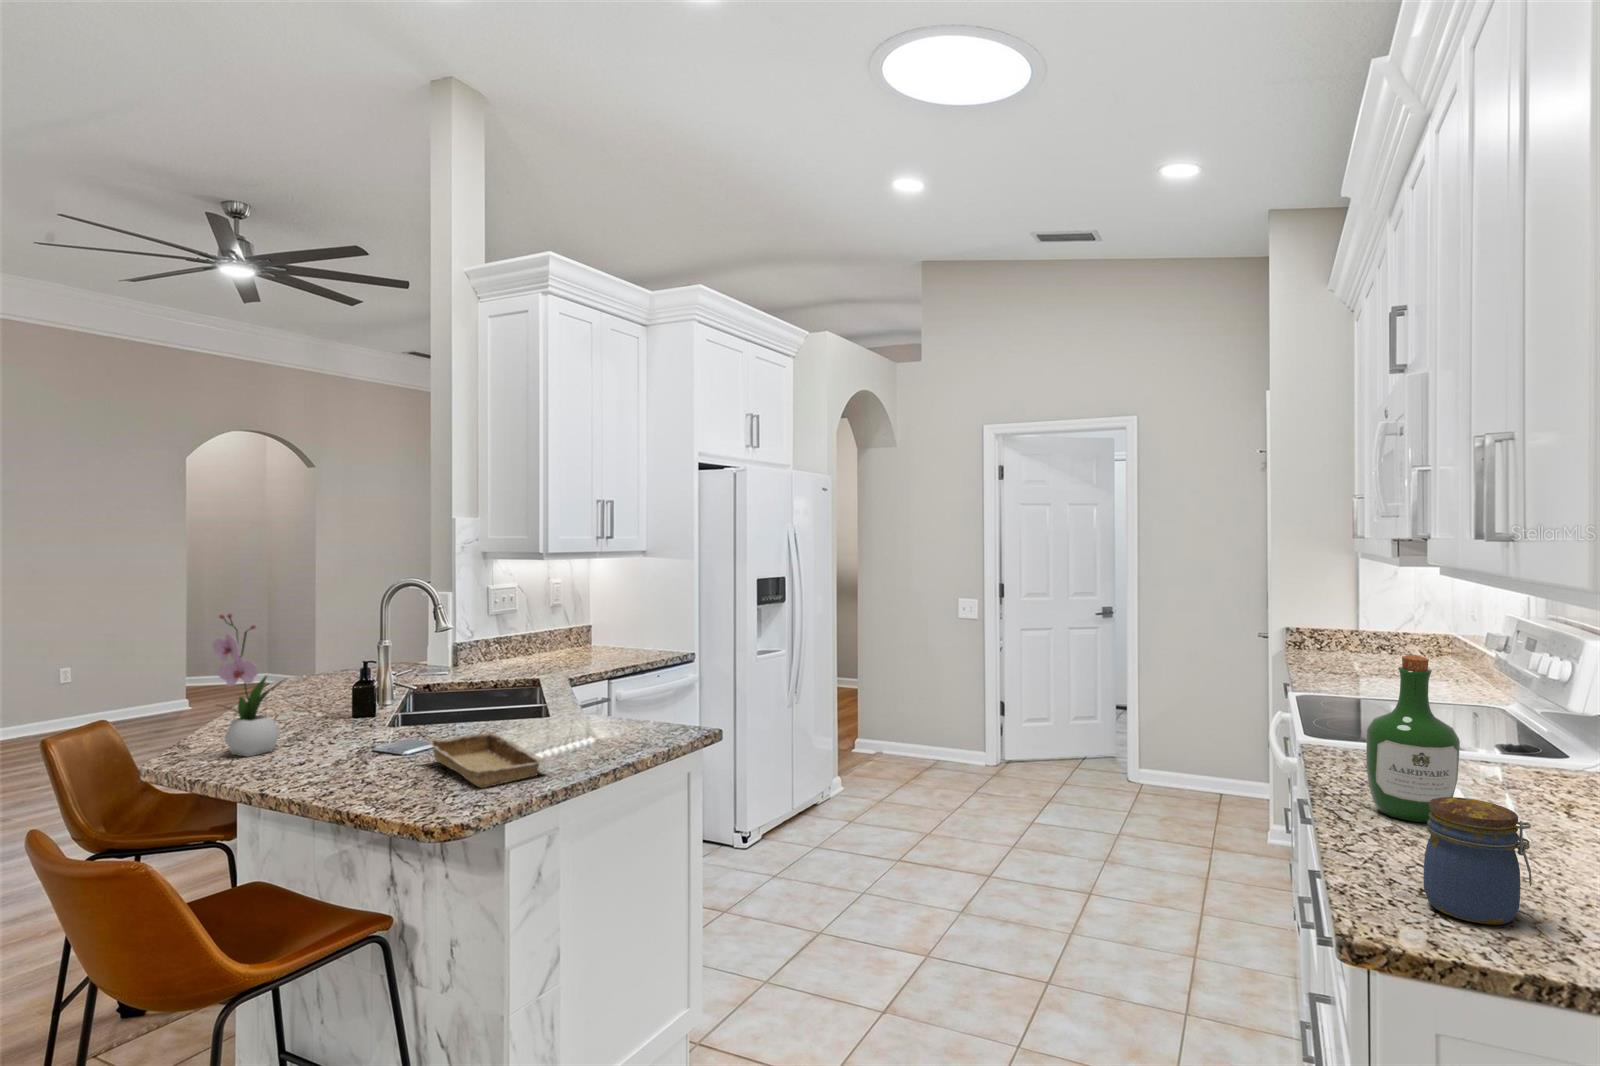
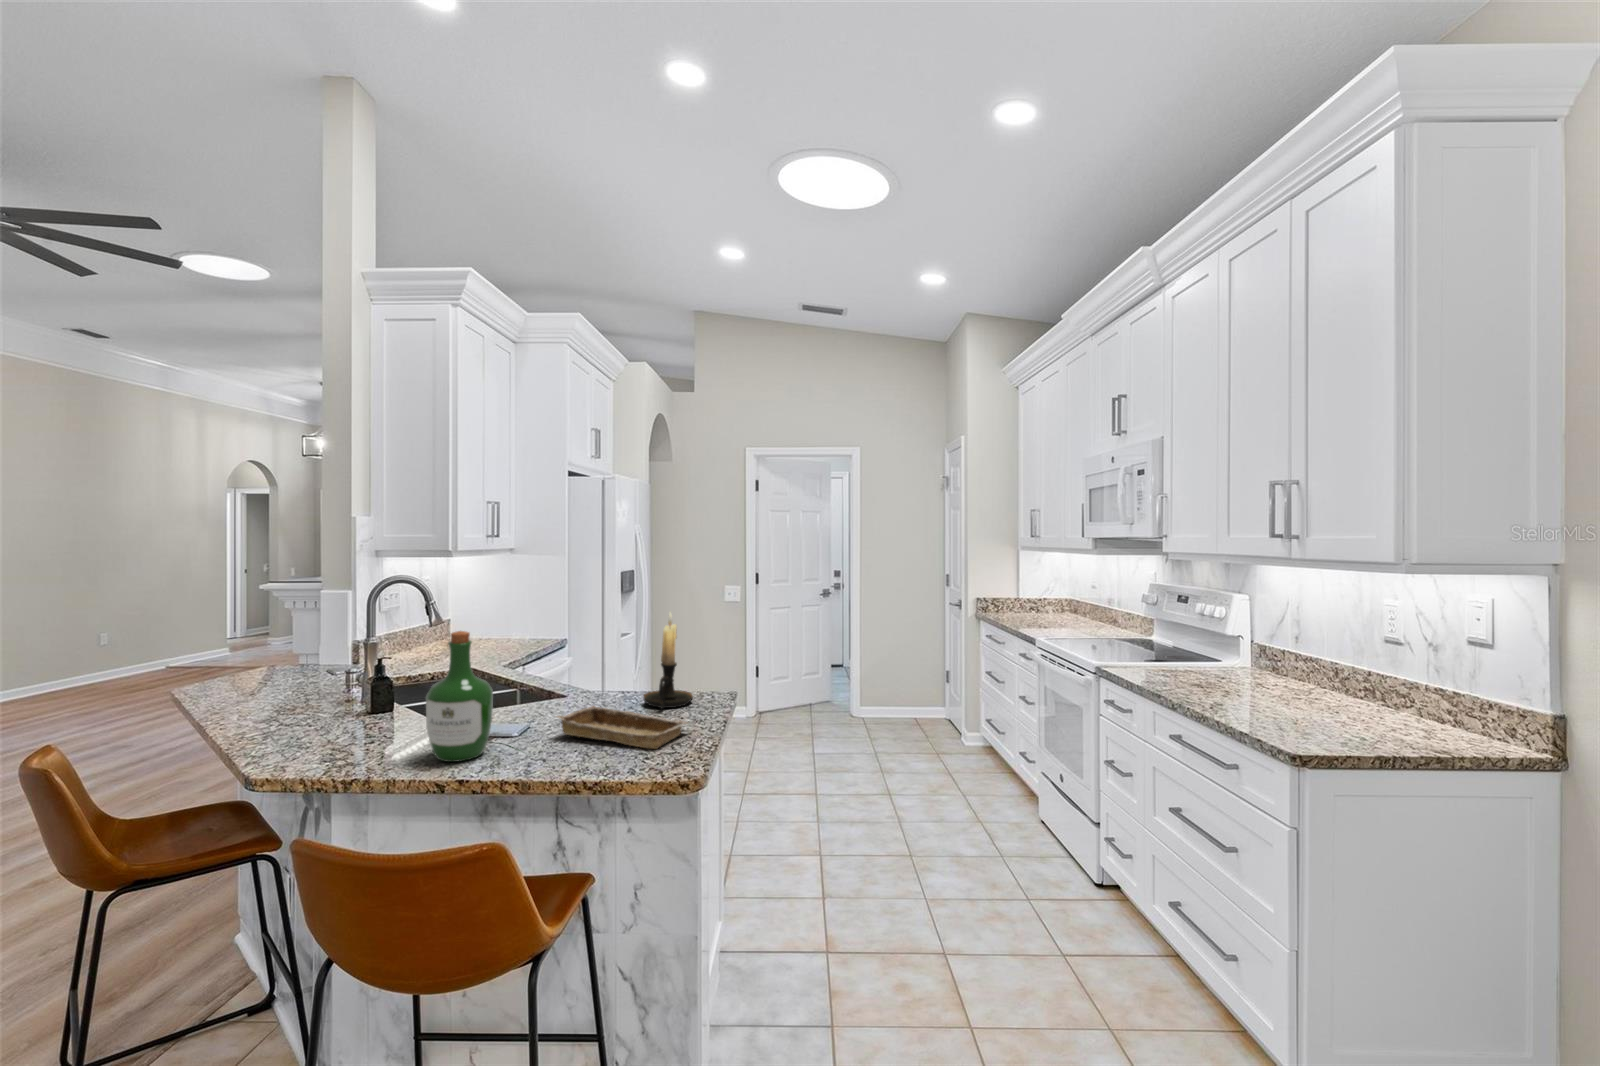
flower arrangement: present [213,614,287,757] -> none [295,610,364,757]
candle holder: none [573,628,636,744] -> present [643,613,693,709]
wine bottle: present [1366,655,1460,822] -> present [426,631,493,762]
jar: present [1423,797,1532,925] -> none [1293,674,1347,738]

